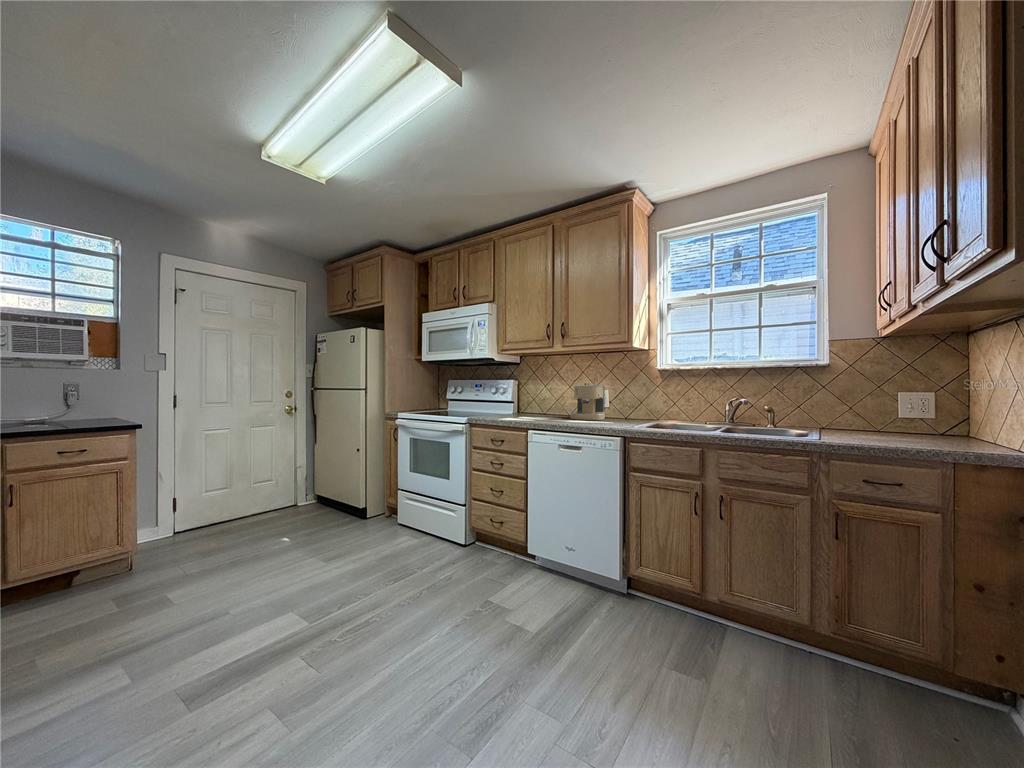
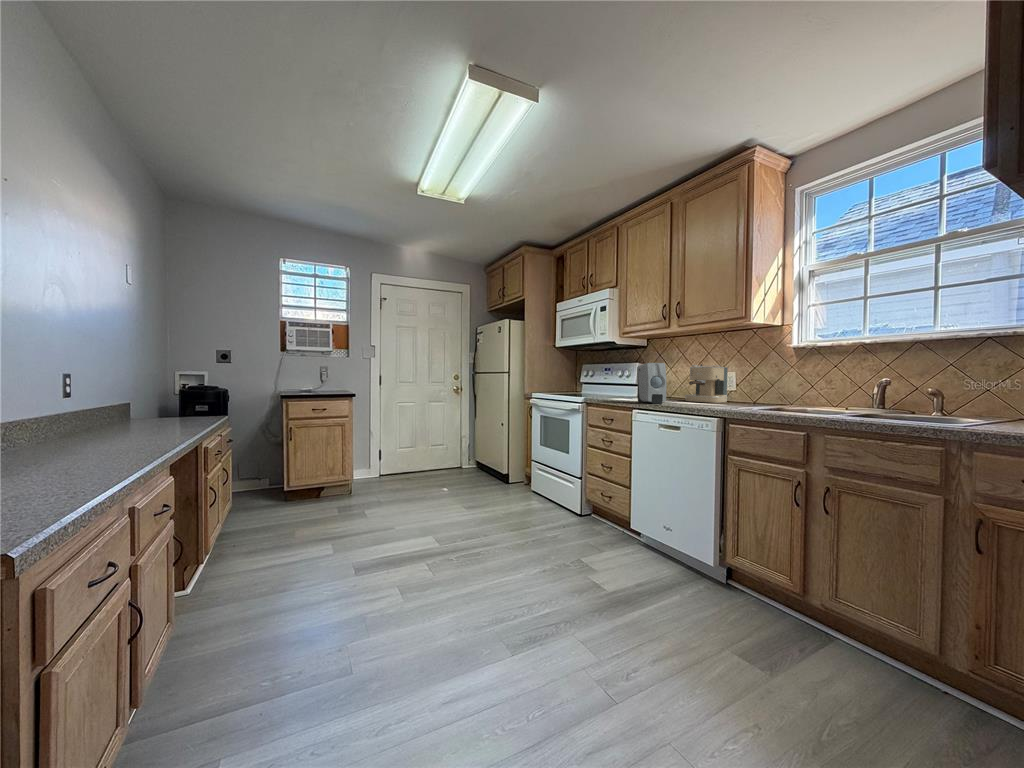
soap dispenser: none [531,383,562,424] -> present [637,363,667,404]

